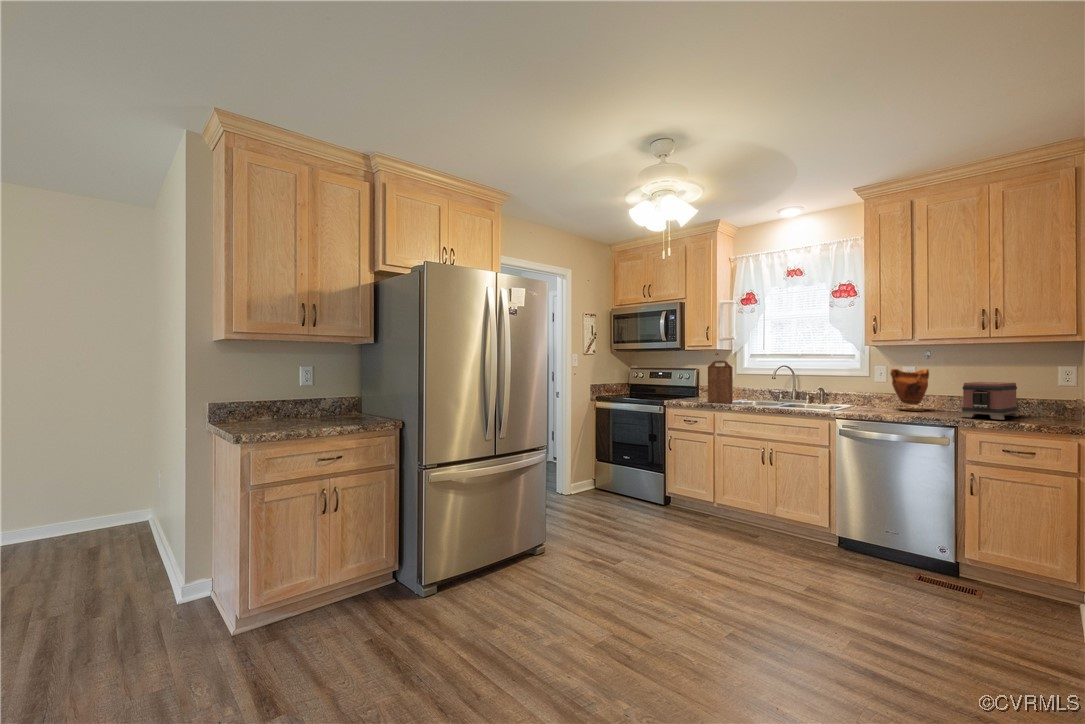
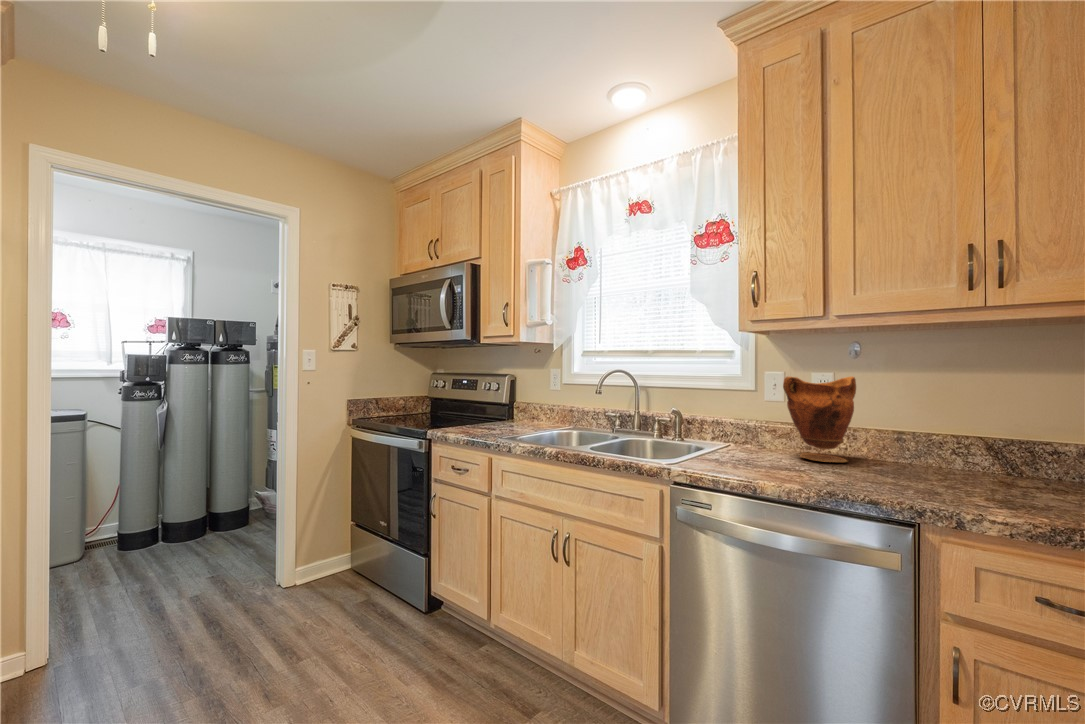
cutting board: present [708,361,733,403] -> none [496,361,531,436]
toaster: present [961,382,1019,420] -> none [922,405,1044,505]

